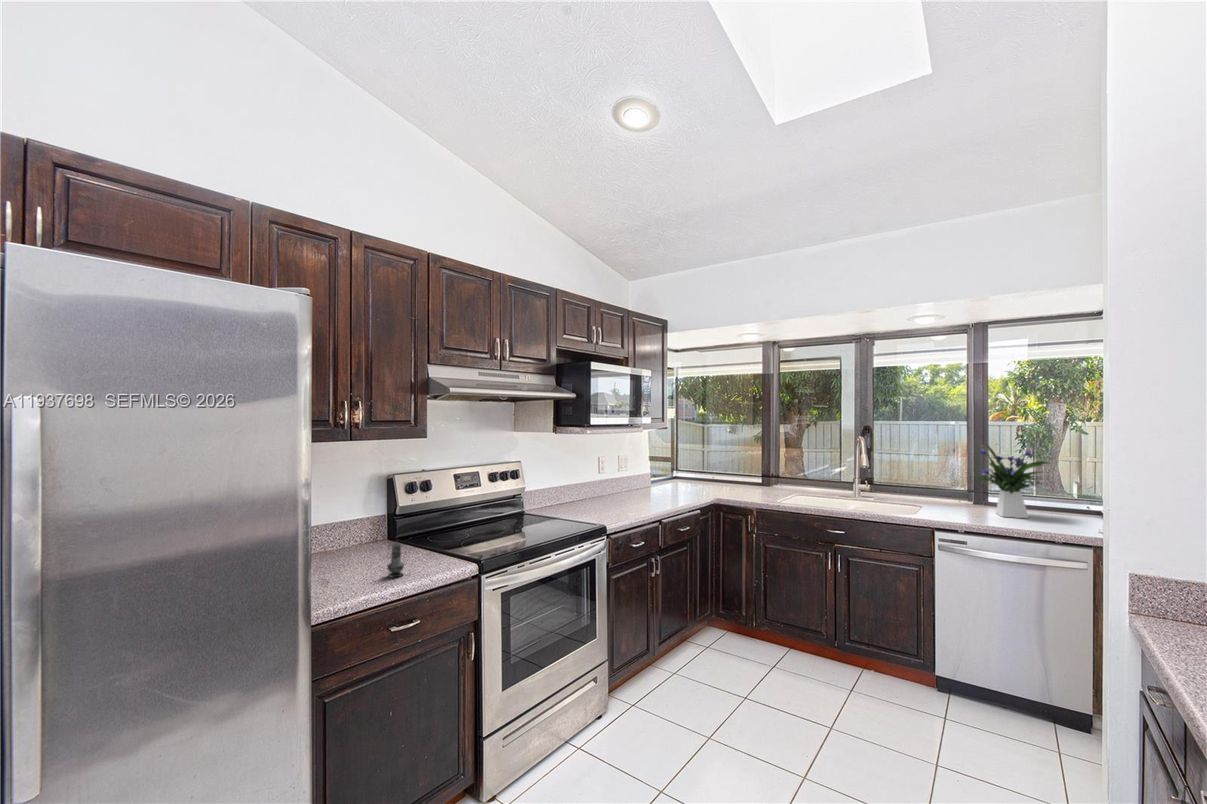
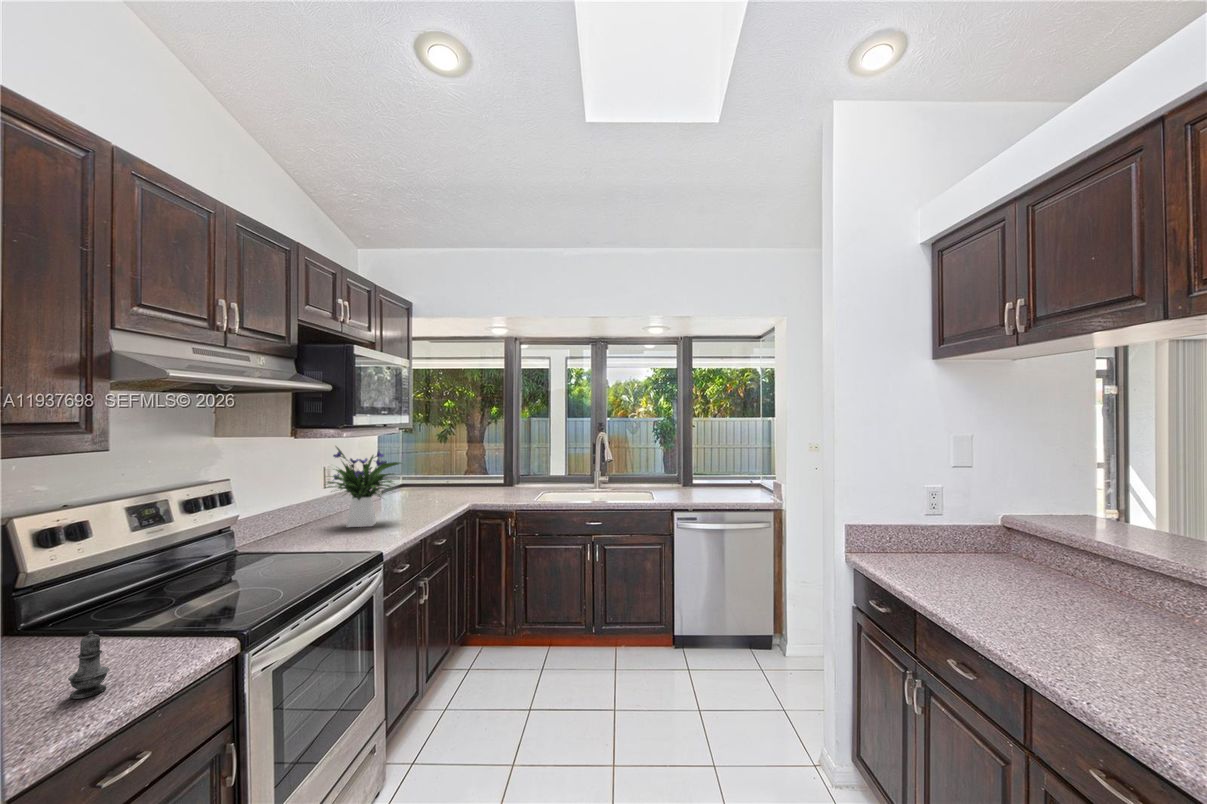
flower arrangement: present [977,445,1048,518] -> present [325,447,400,527]

